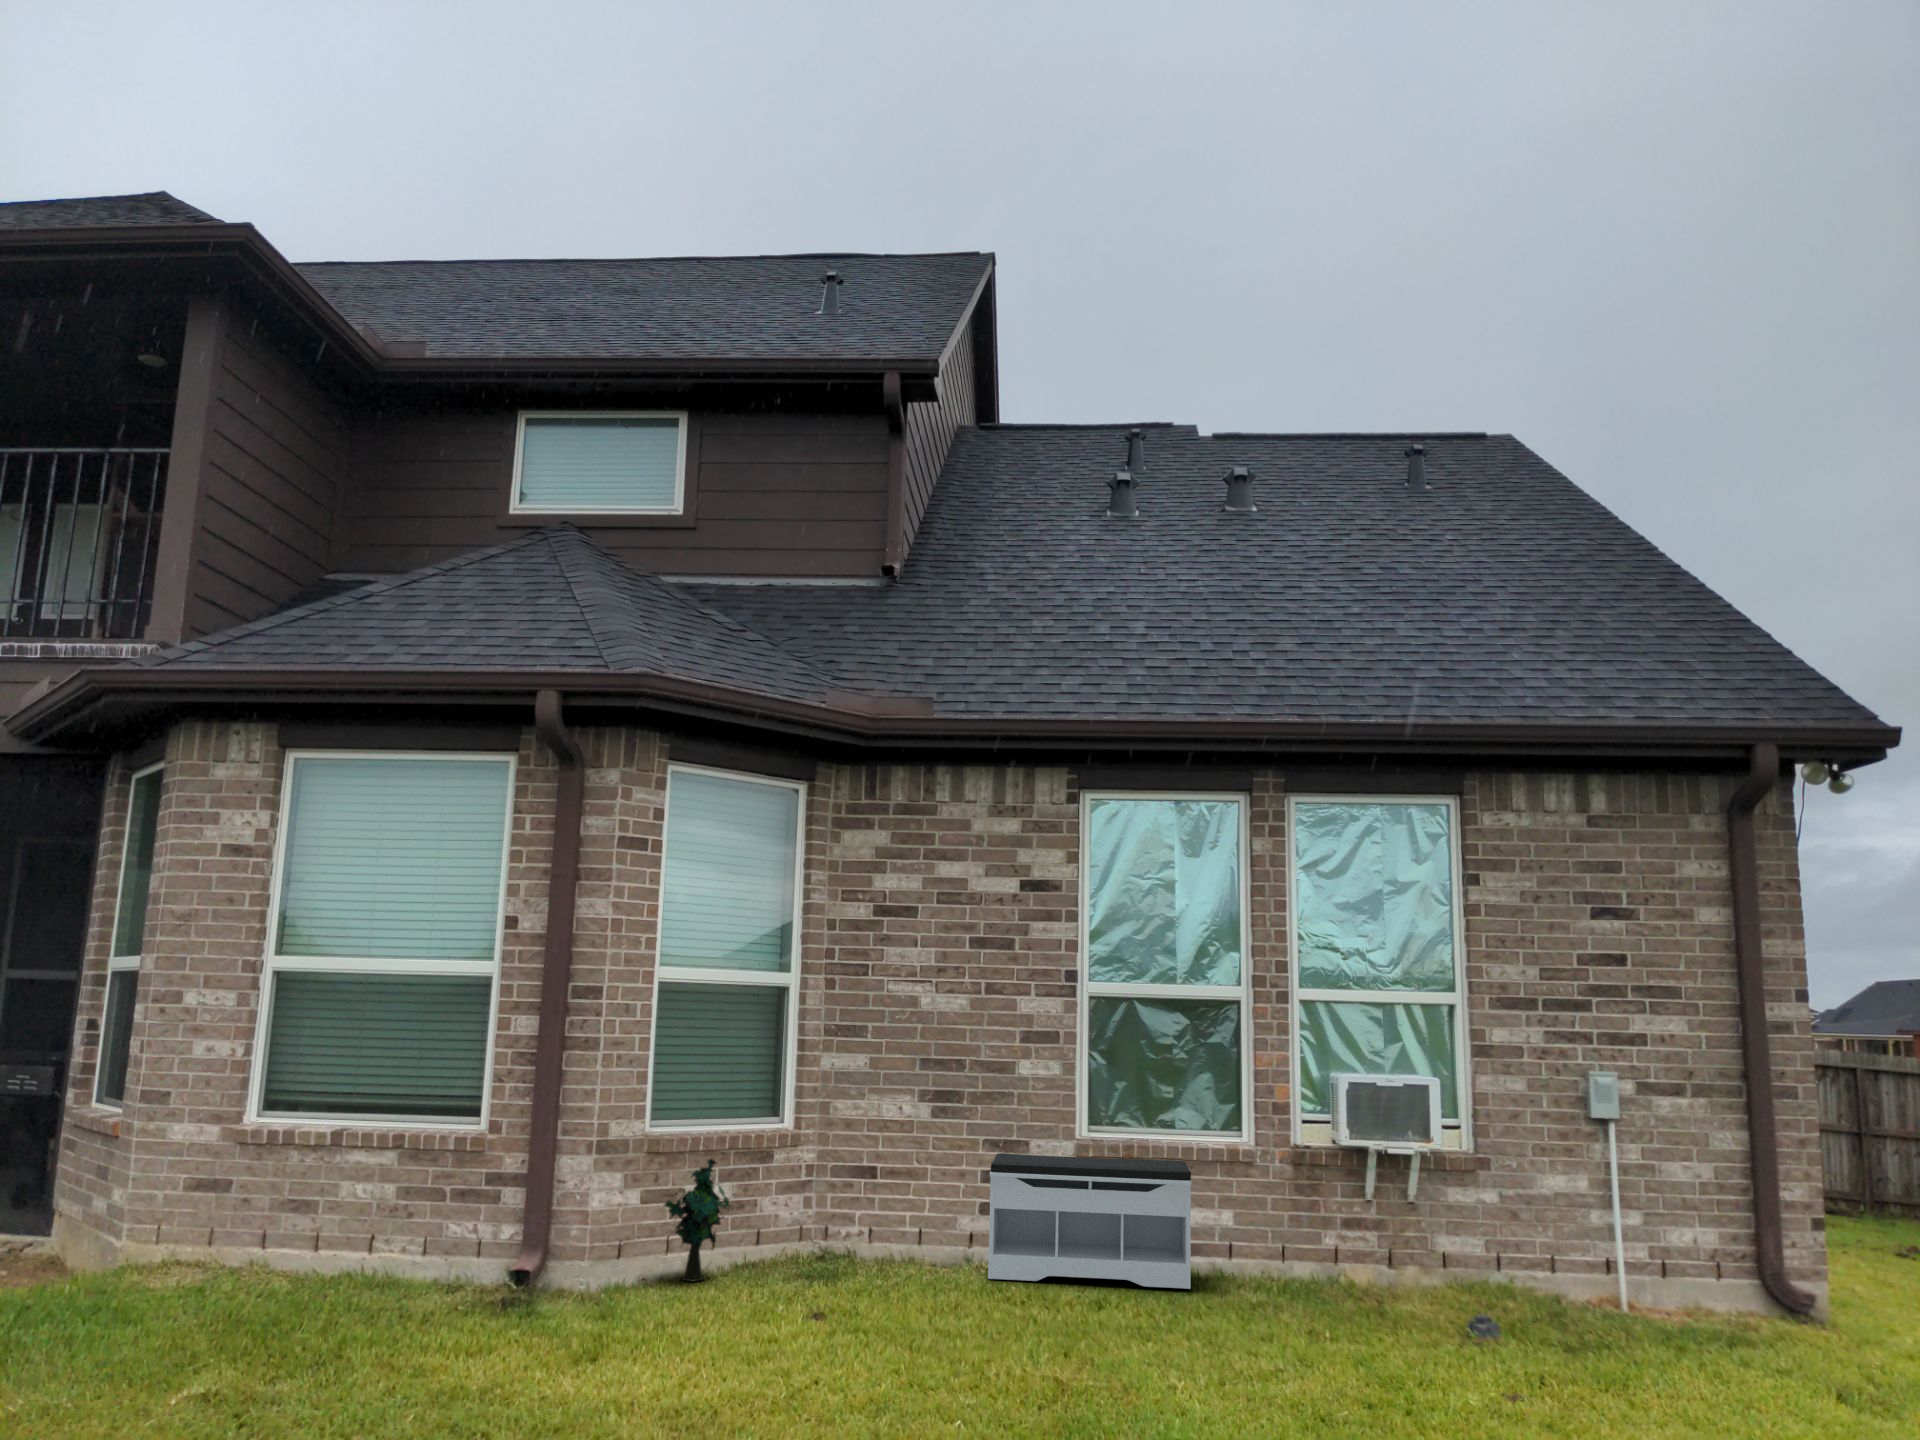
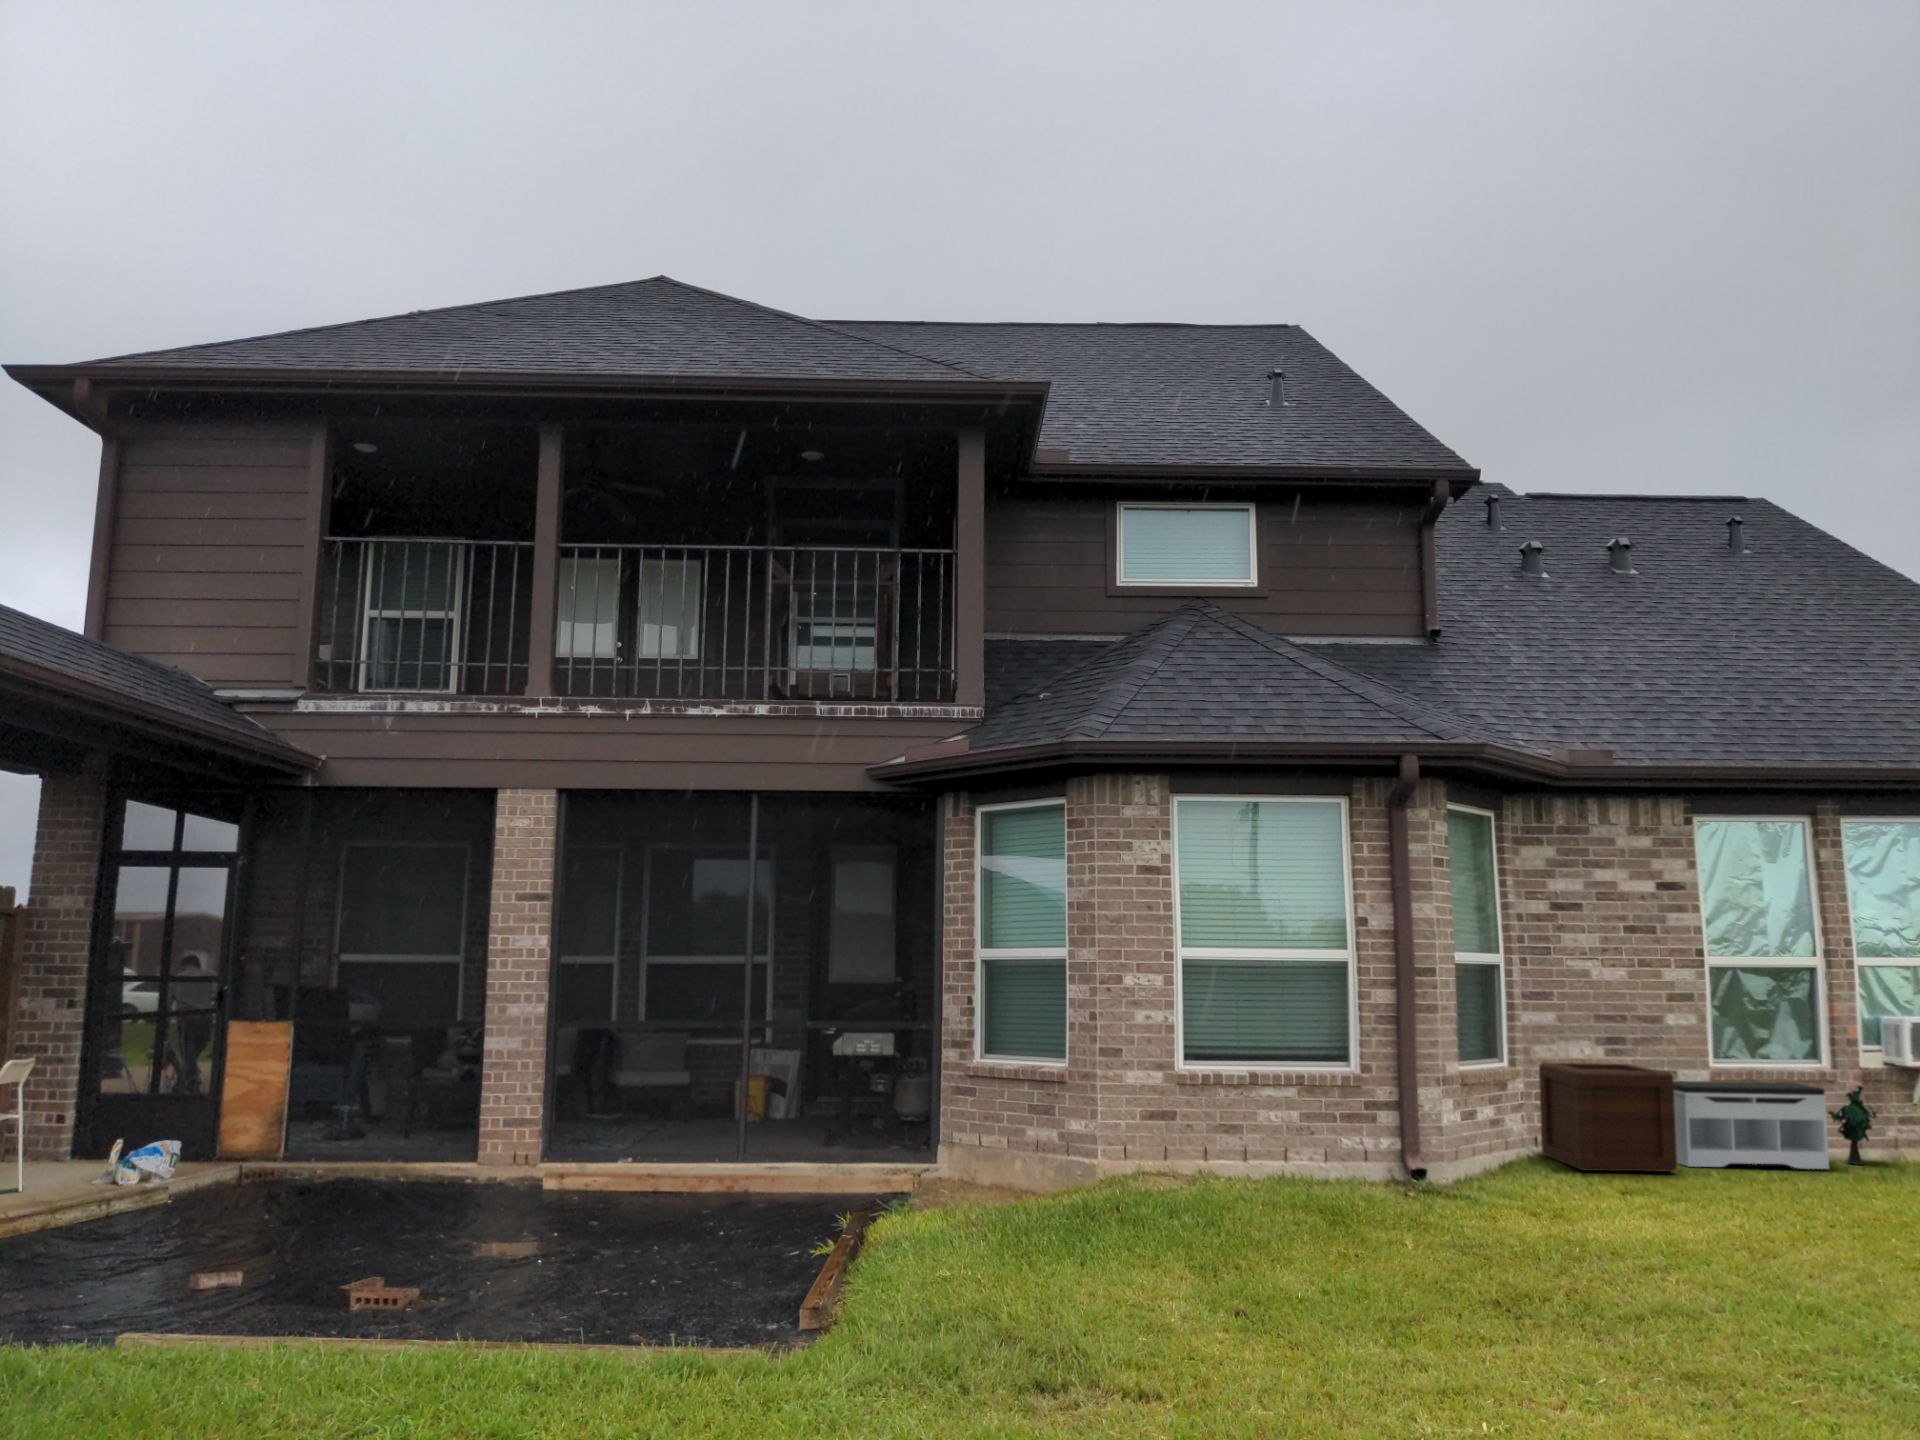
wooden crate: none [803,1125,955,1287] -> present [1539,1063,1677,1172]
decorative plant: present [664,1159,729,1282] -> present [1828,1086,1877,1165]

